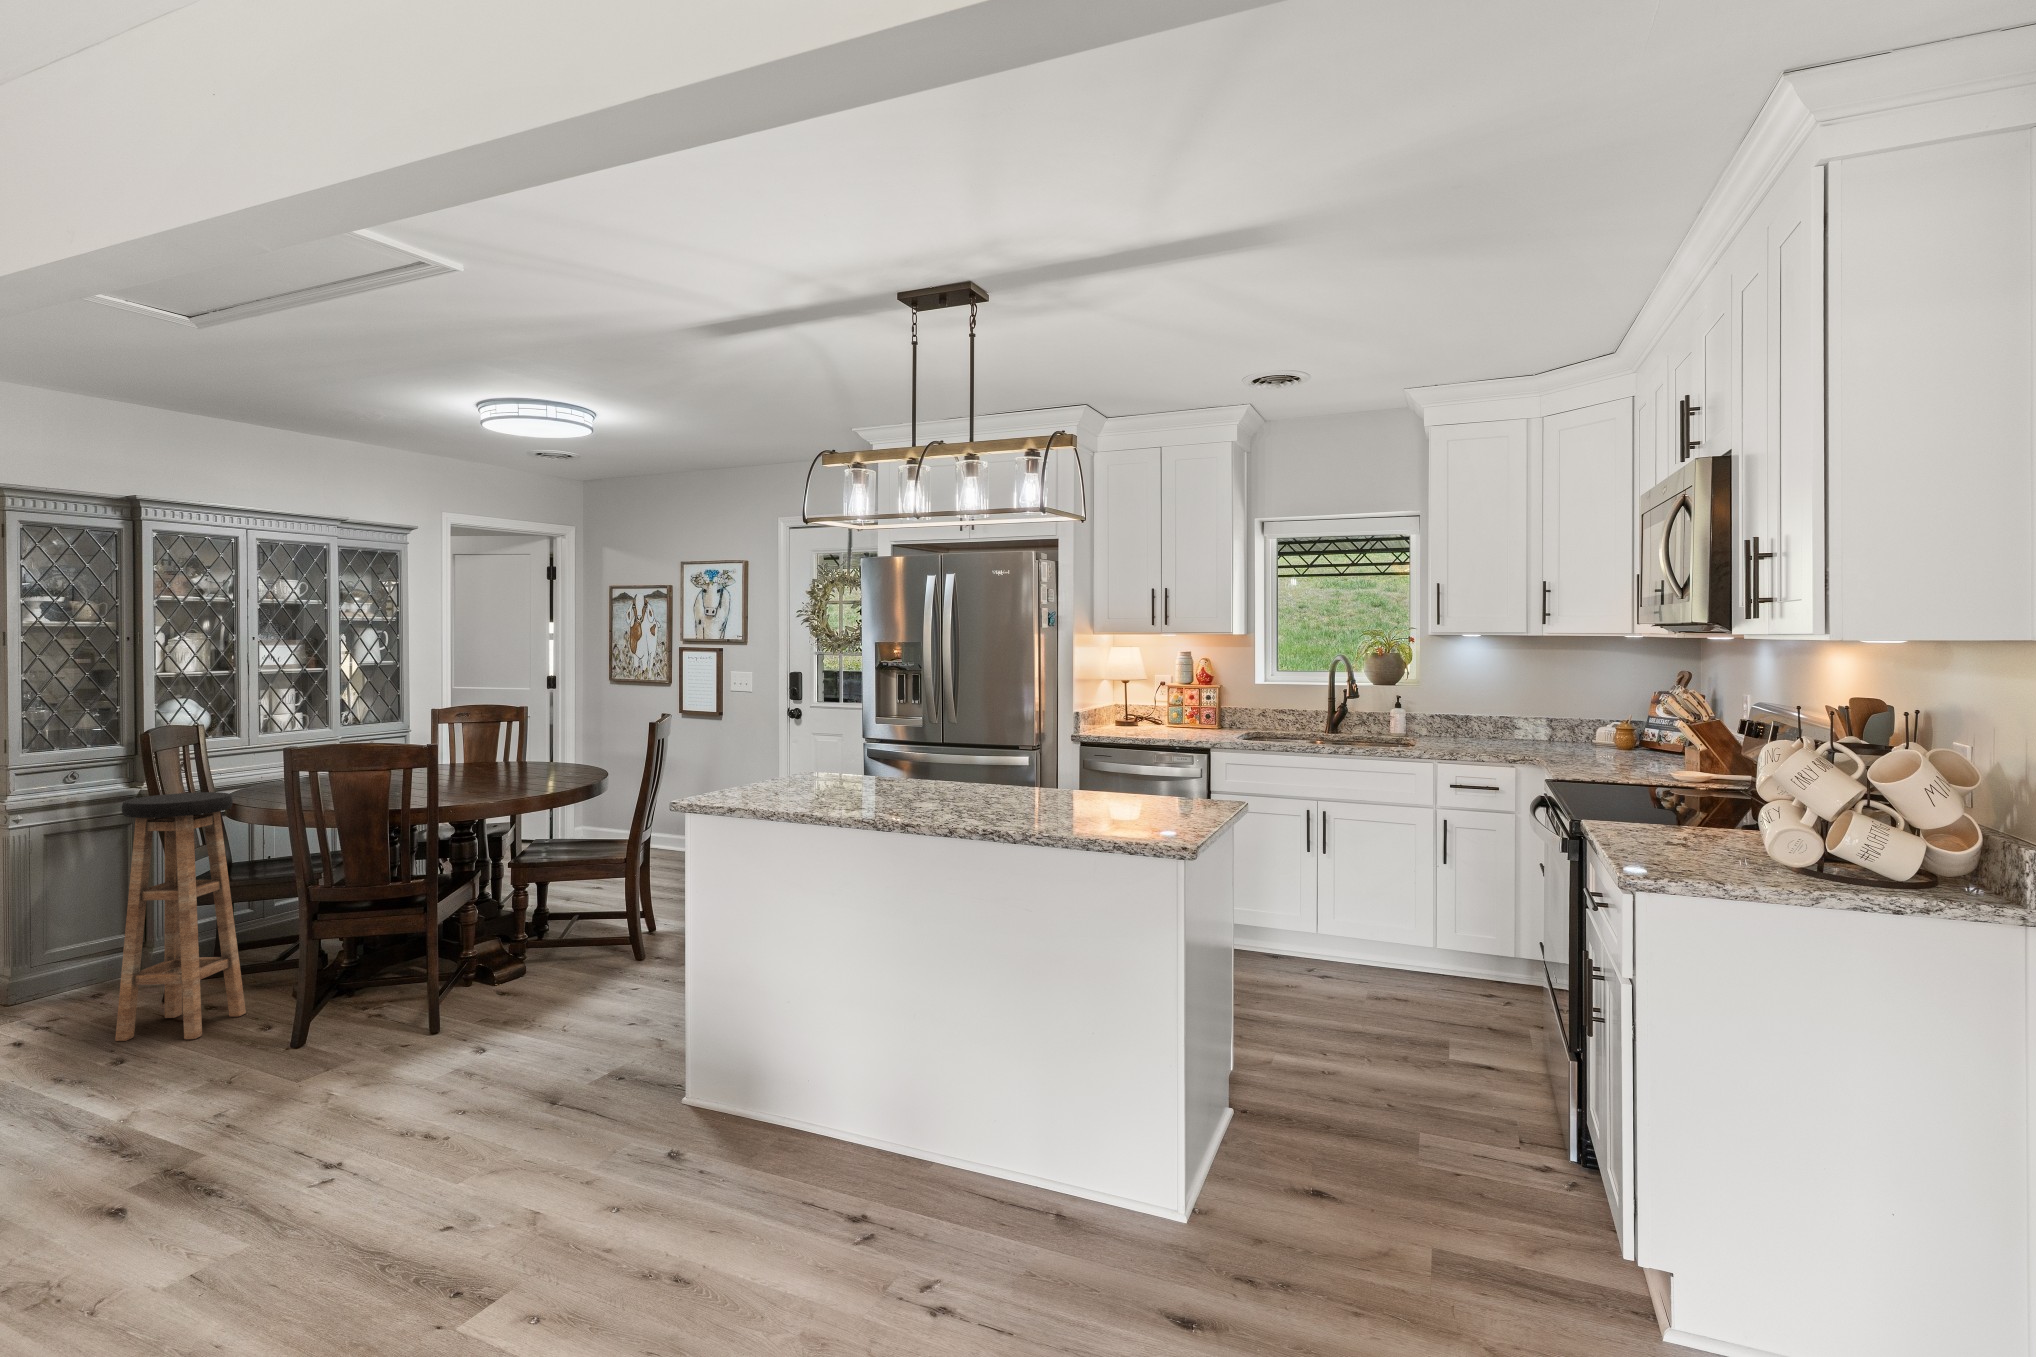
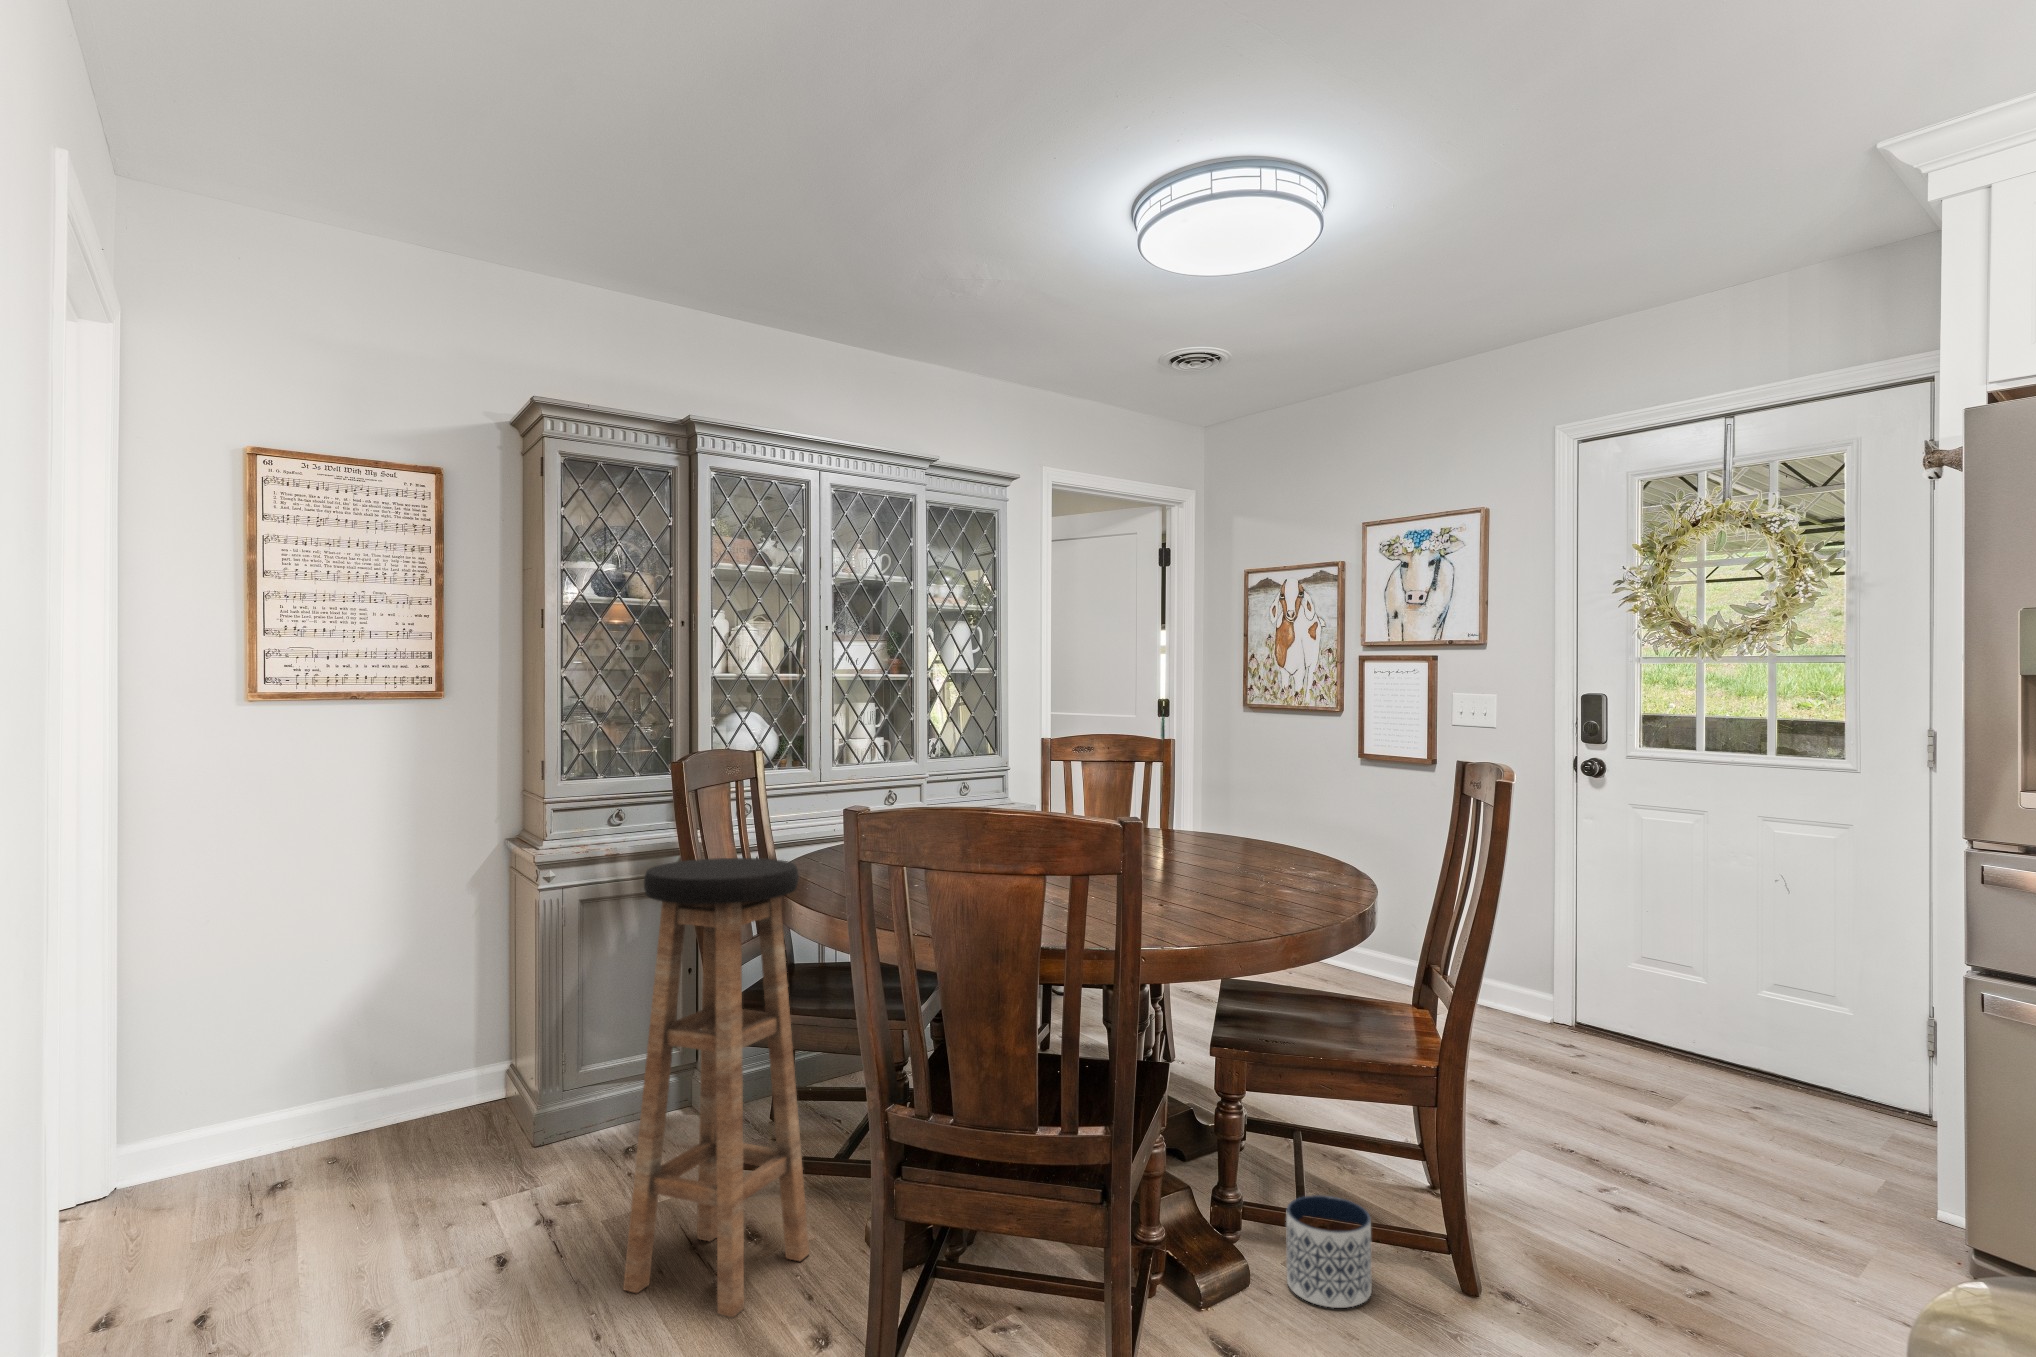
planter: none [536,942,581,990] -> present [1286,1195,1372,1308]

